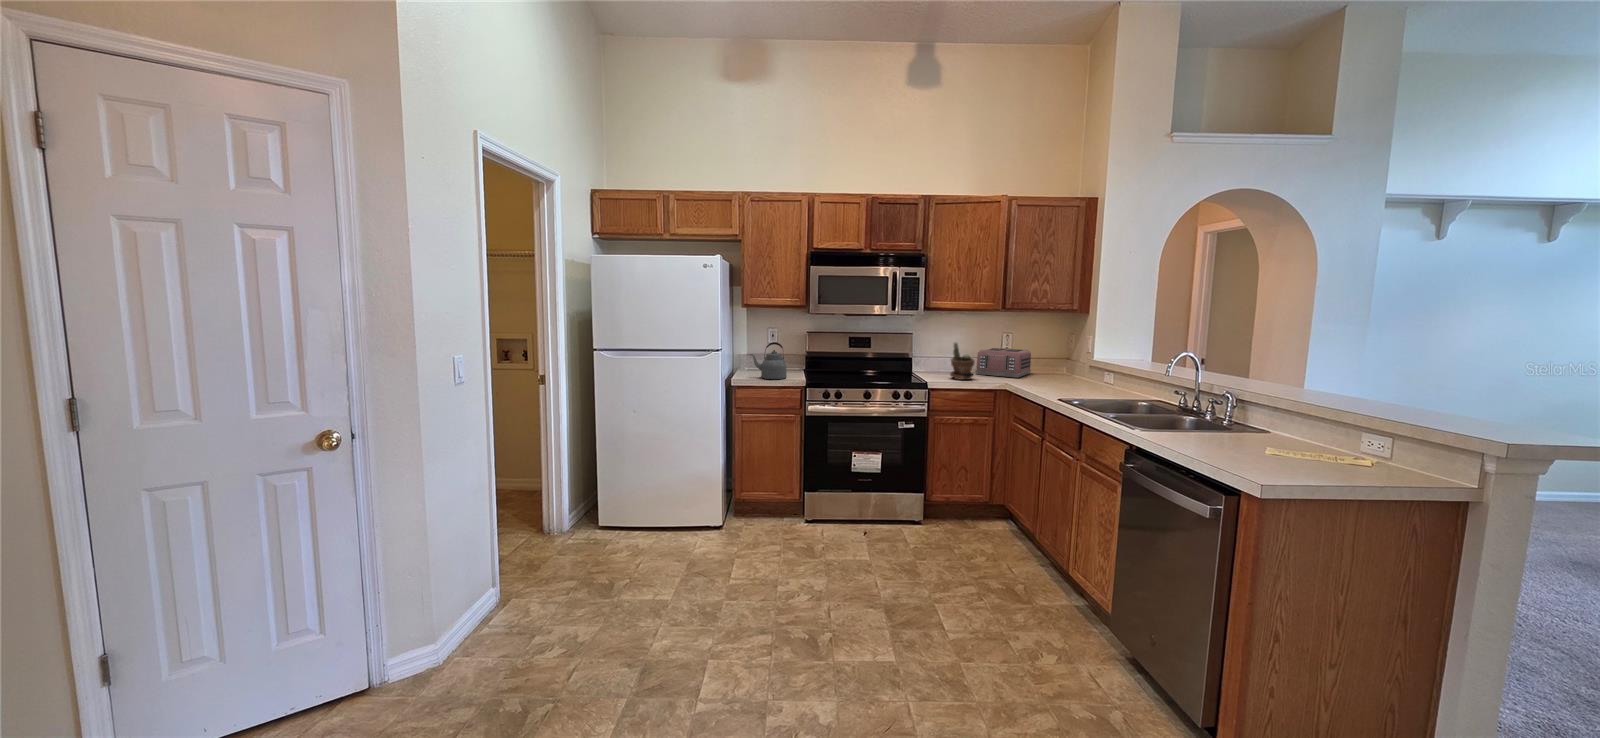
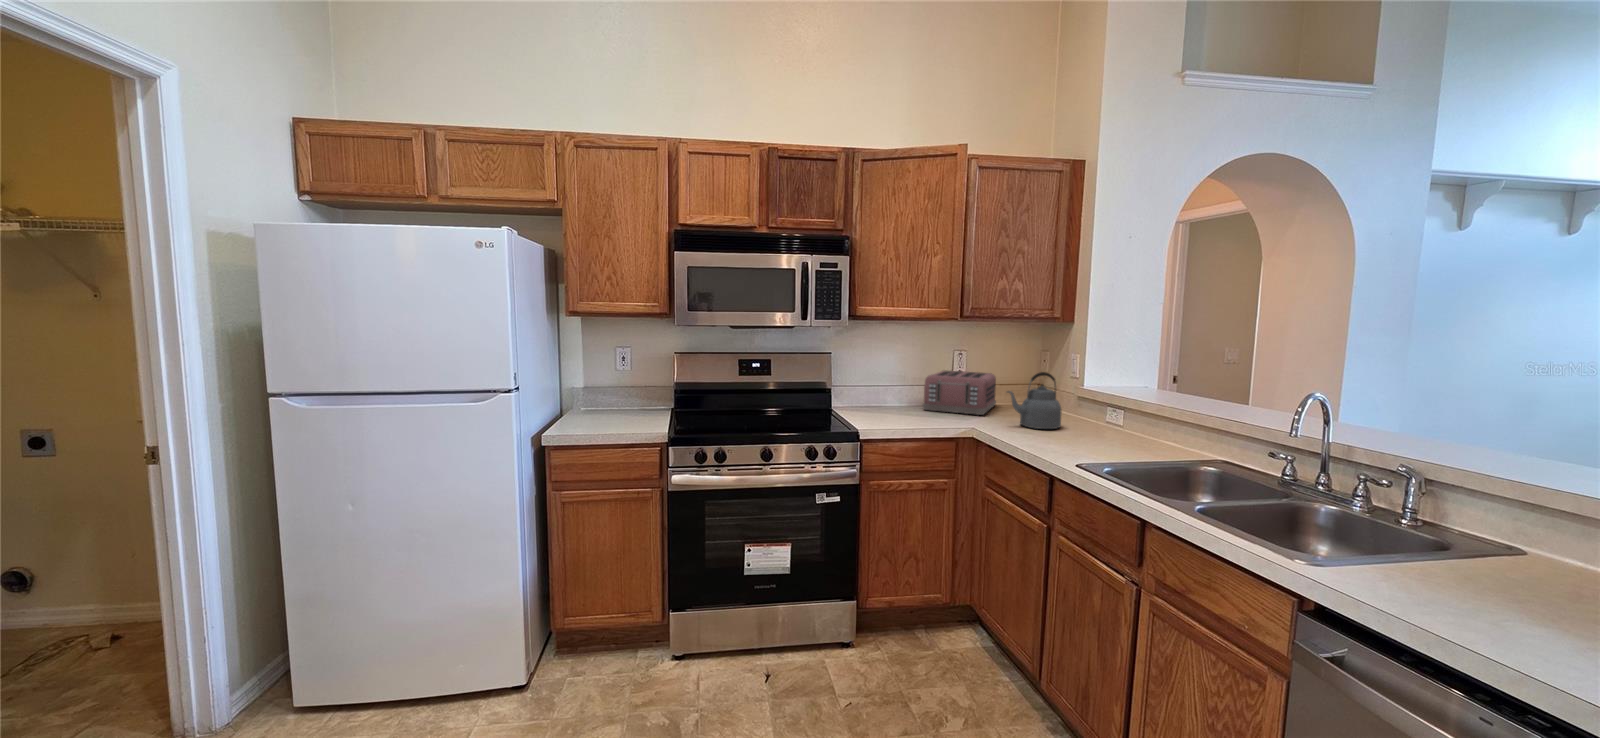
kettle: present [750,342,787,379] -> present [1007,372,1061,429]
potted plant: present [950,342,975,380] -> none [888,366,924,423]

